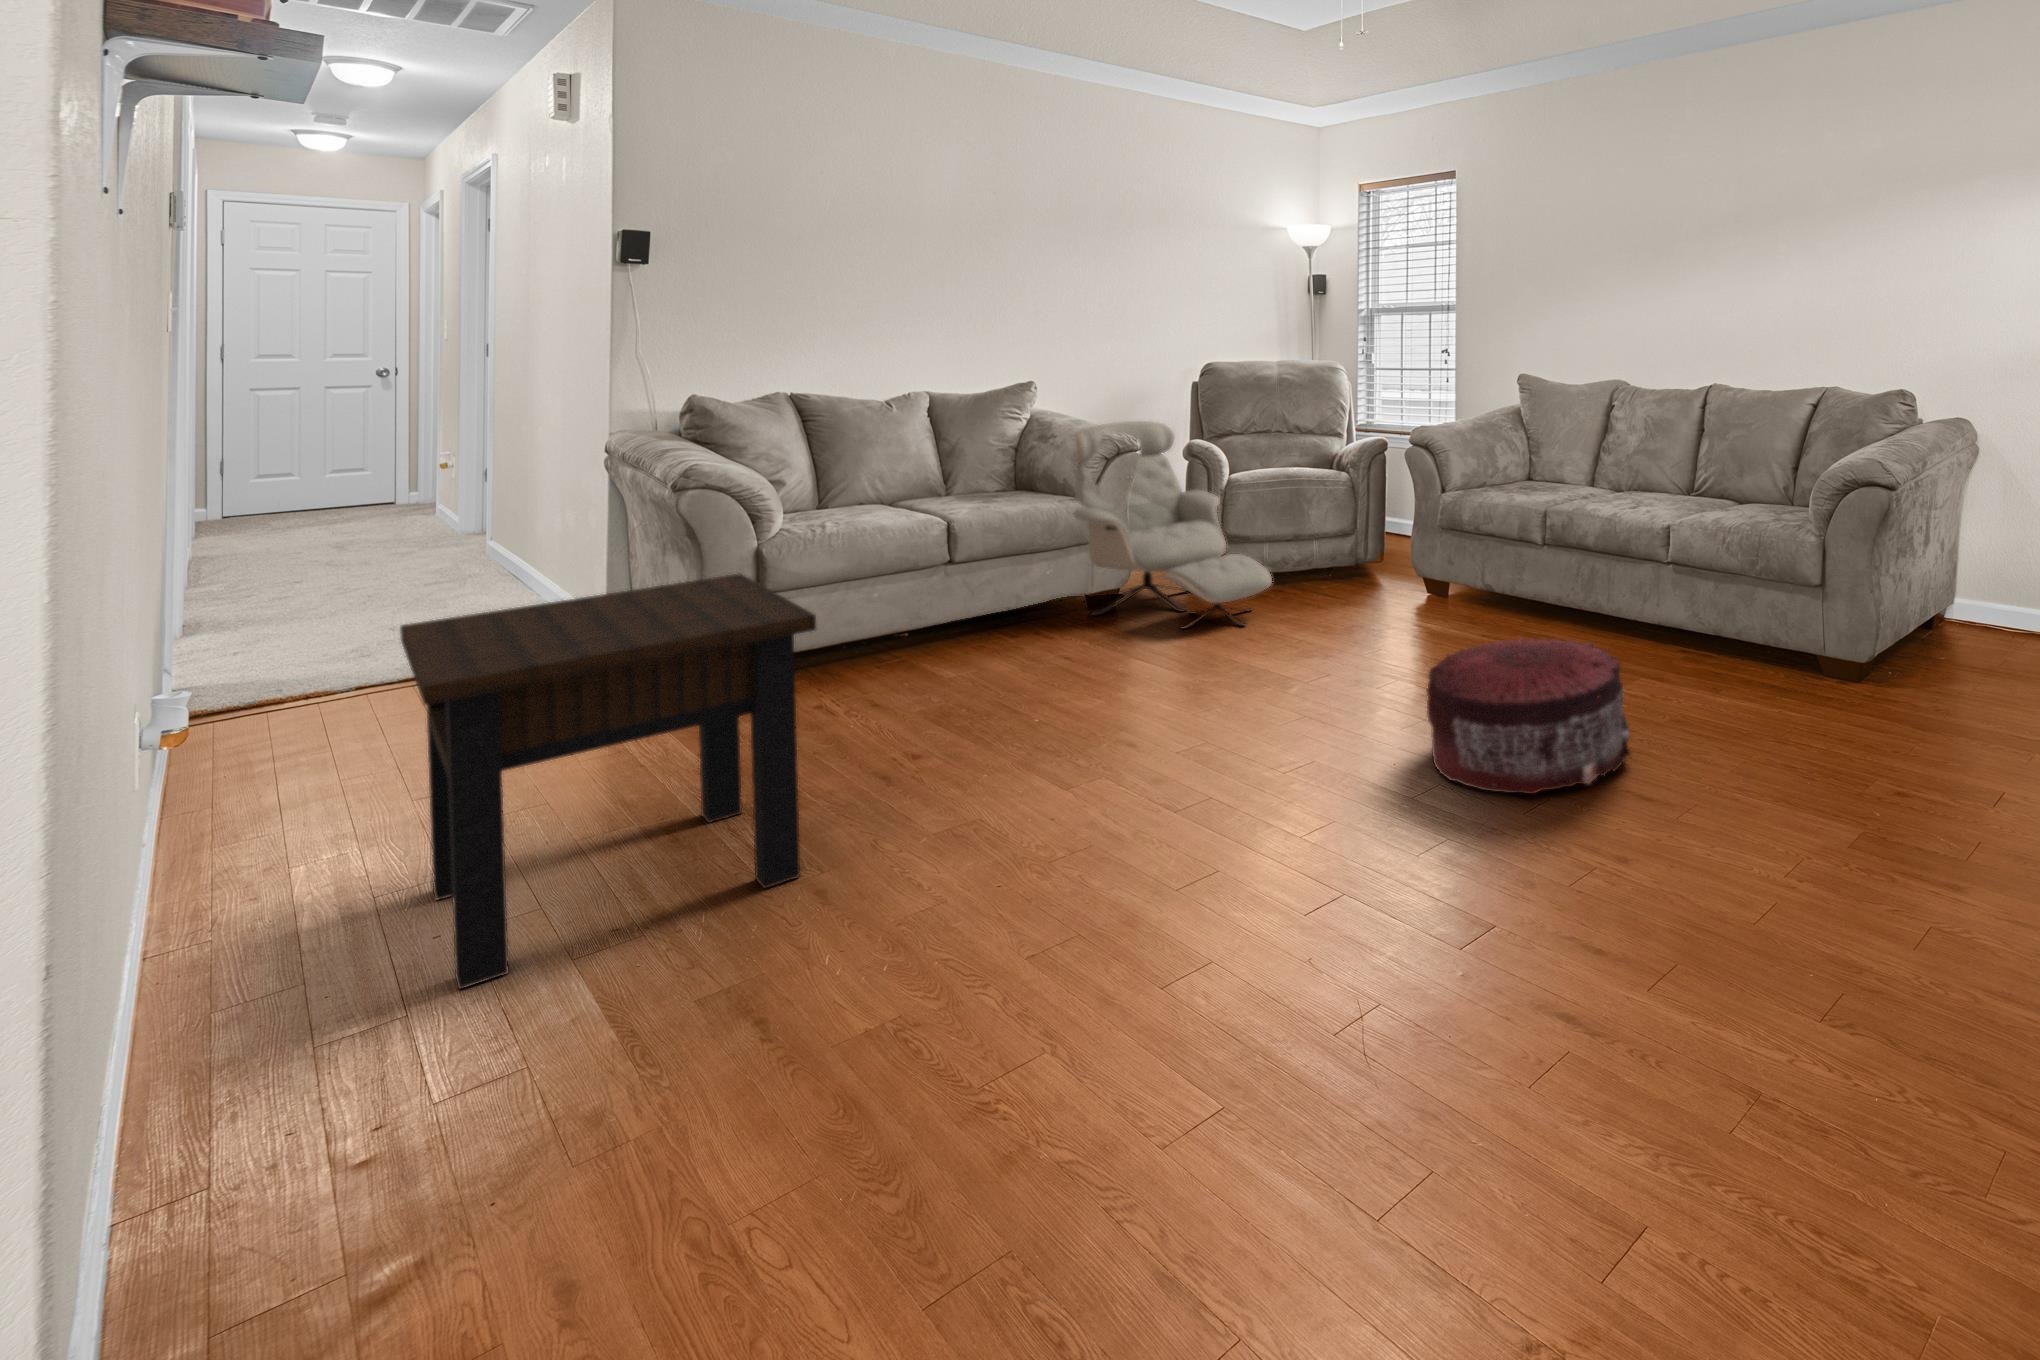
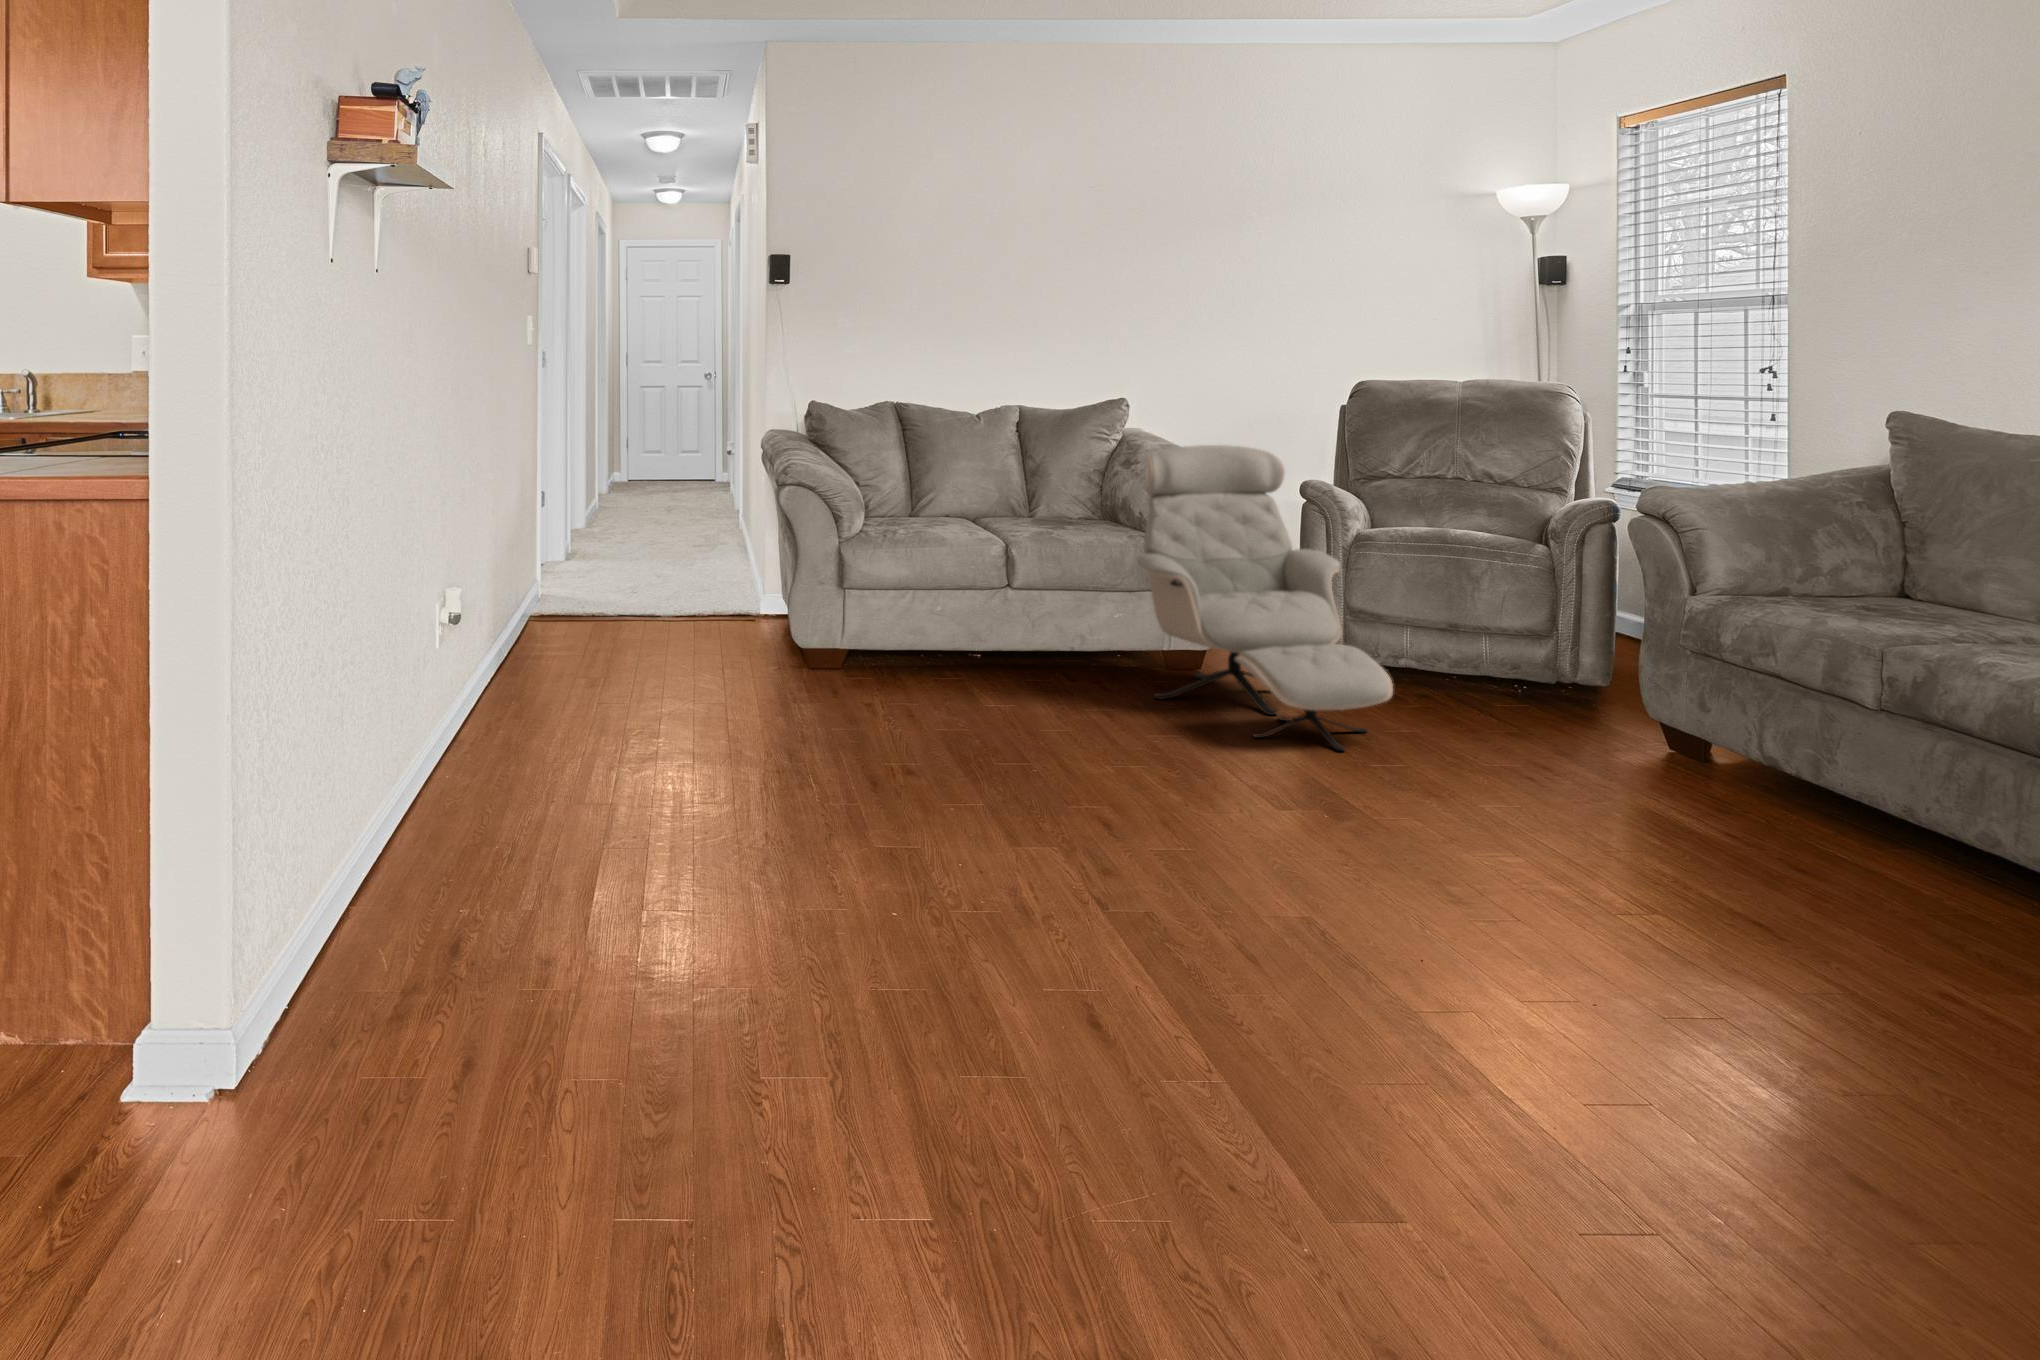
side table: present [400,573,816,989] -> none [349,563,691,928]
pouf: present [1427,638,1631,794] -> none [1508,850,1948,1179]

